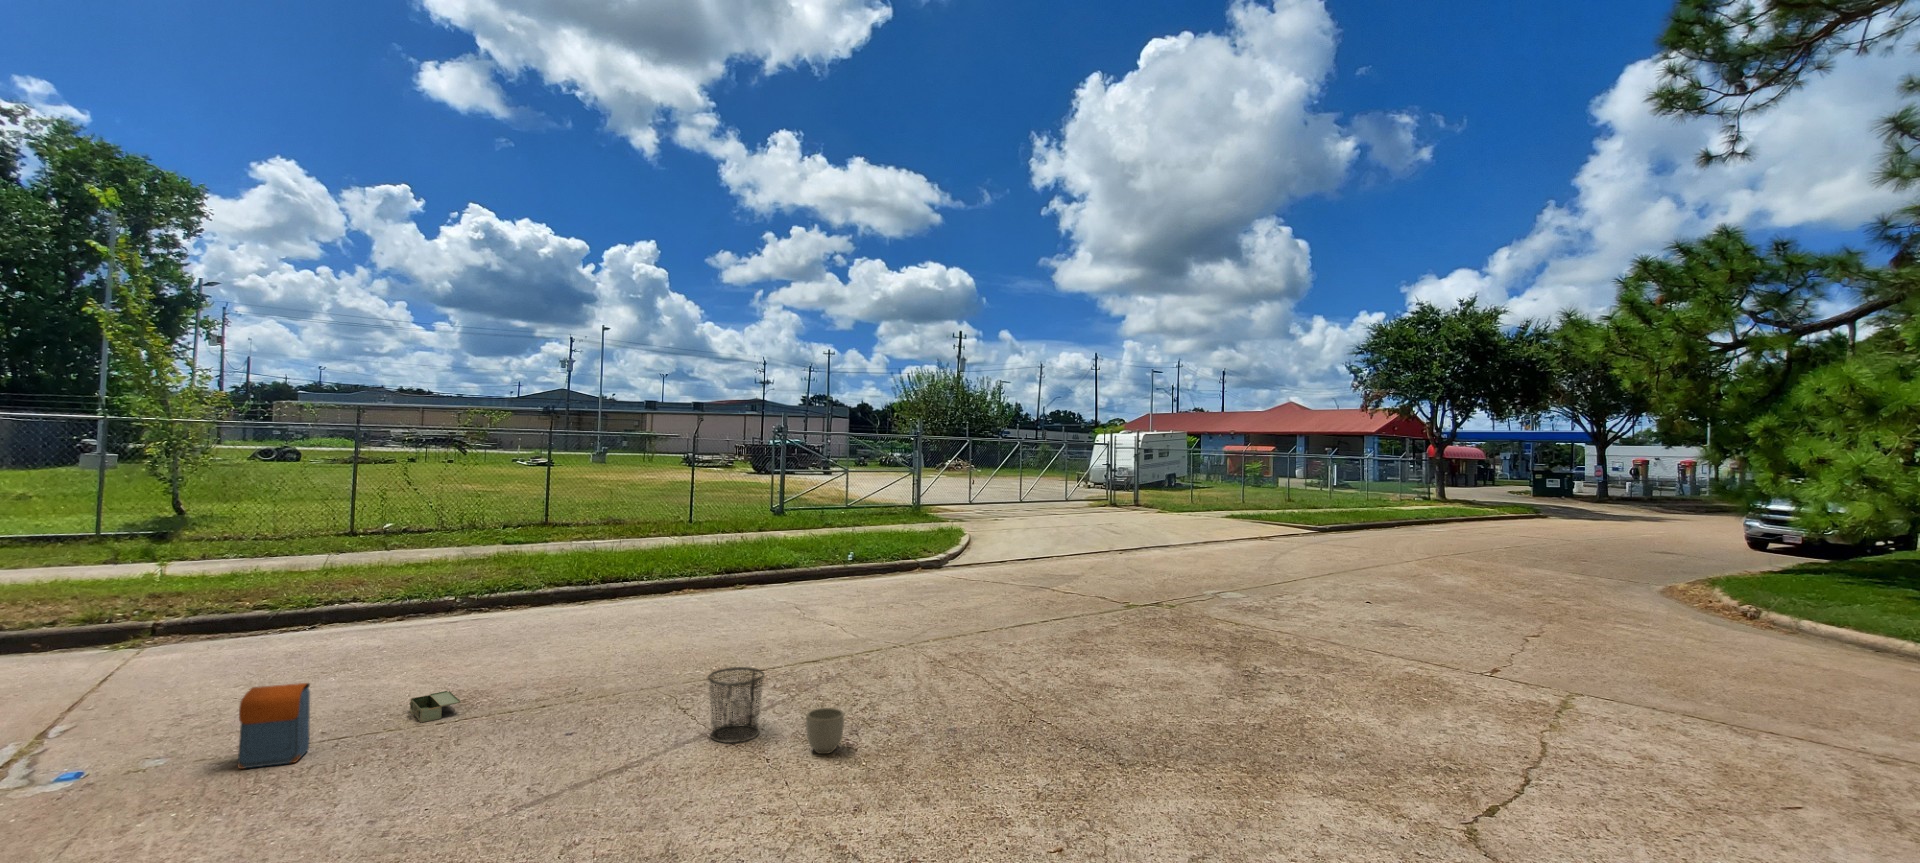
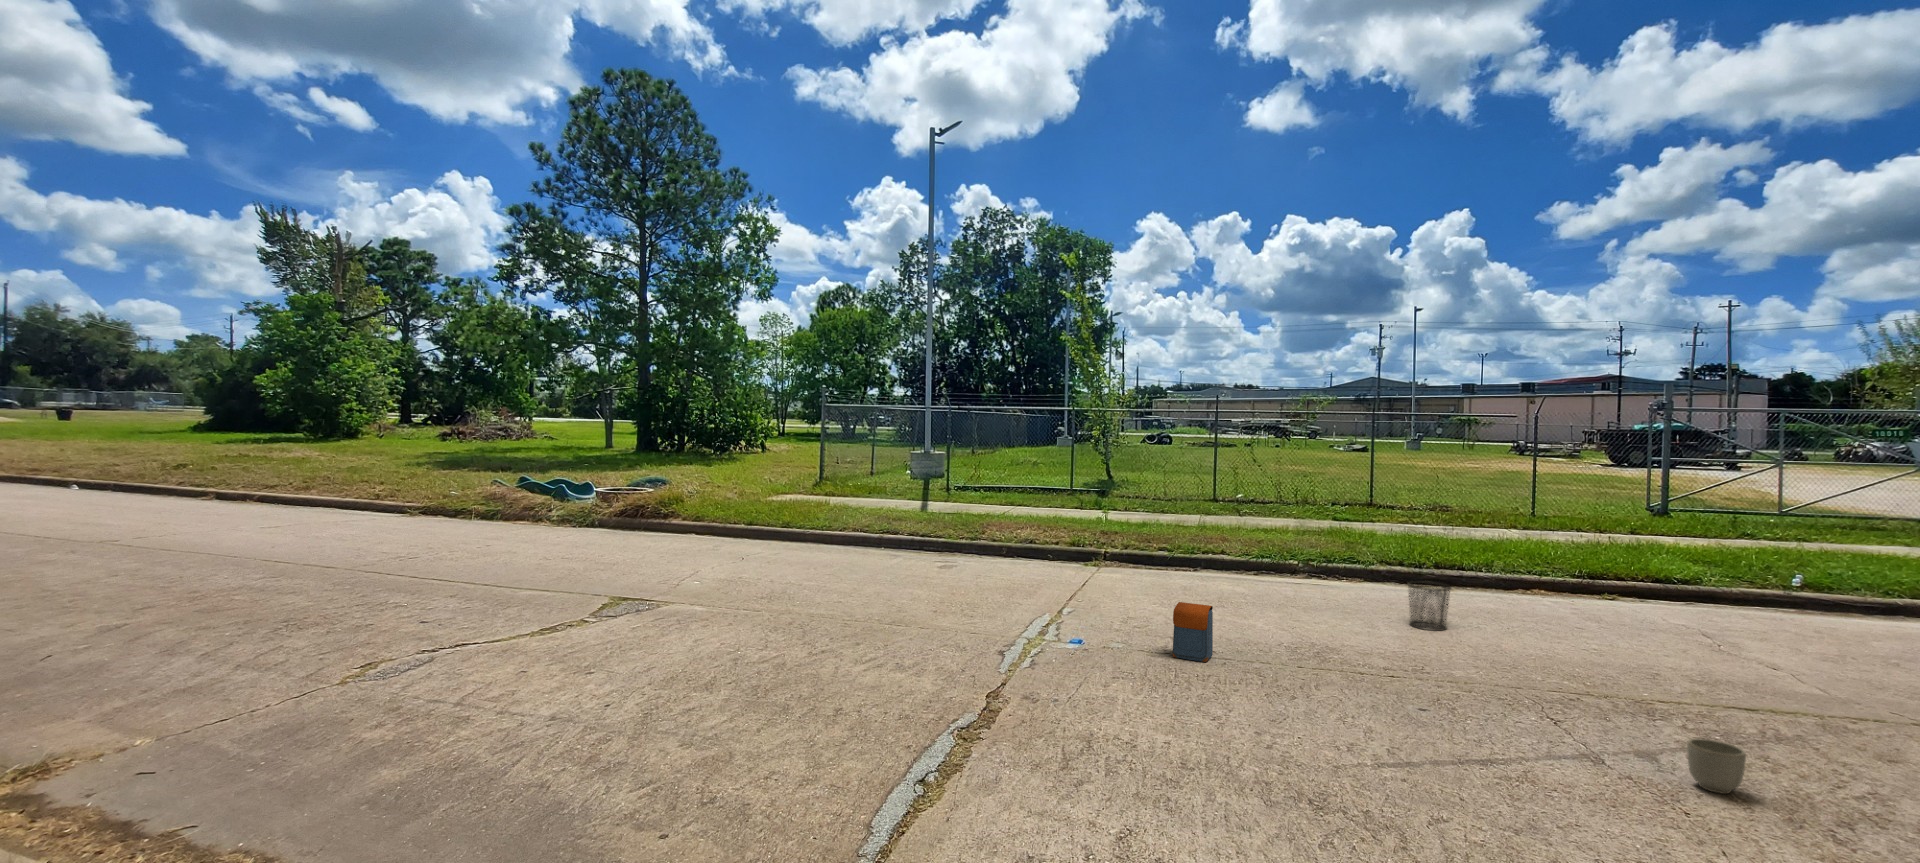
waste bin: present [708,667,765,743] -> present [1408,581,1451,631]
toolbox: present [409,691,460,722] -> none [1276,636,1315,657]

